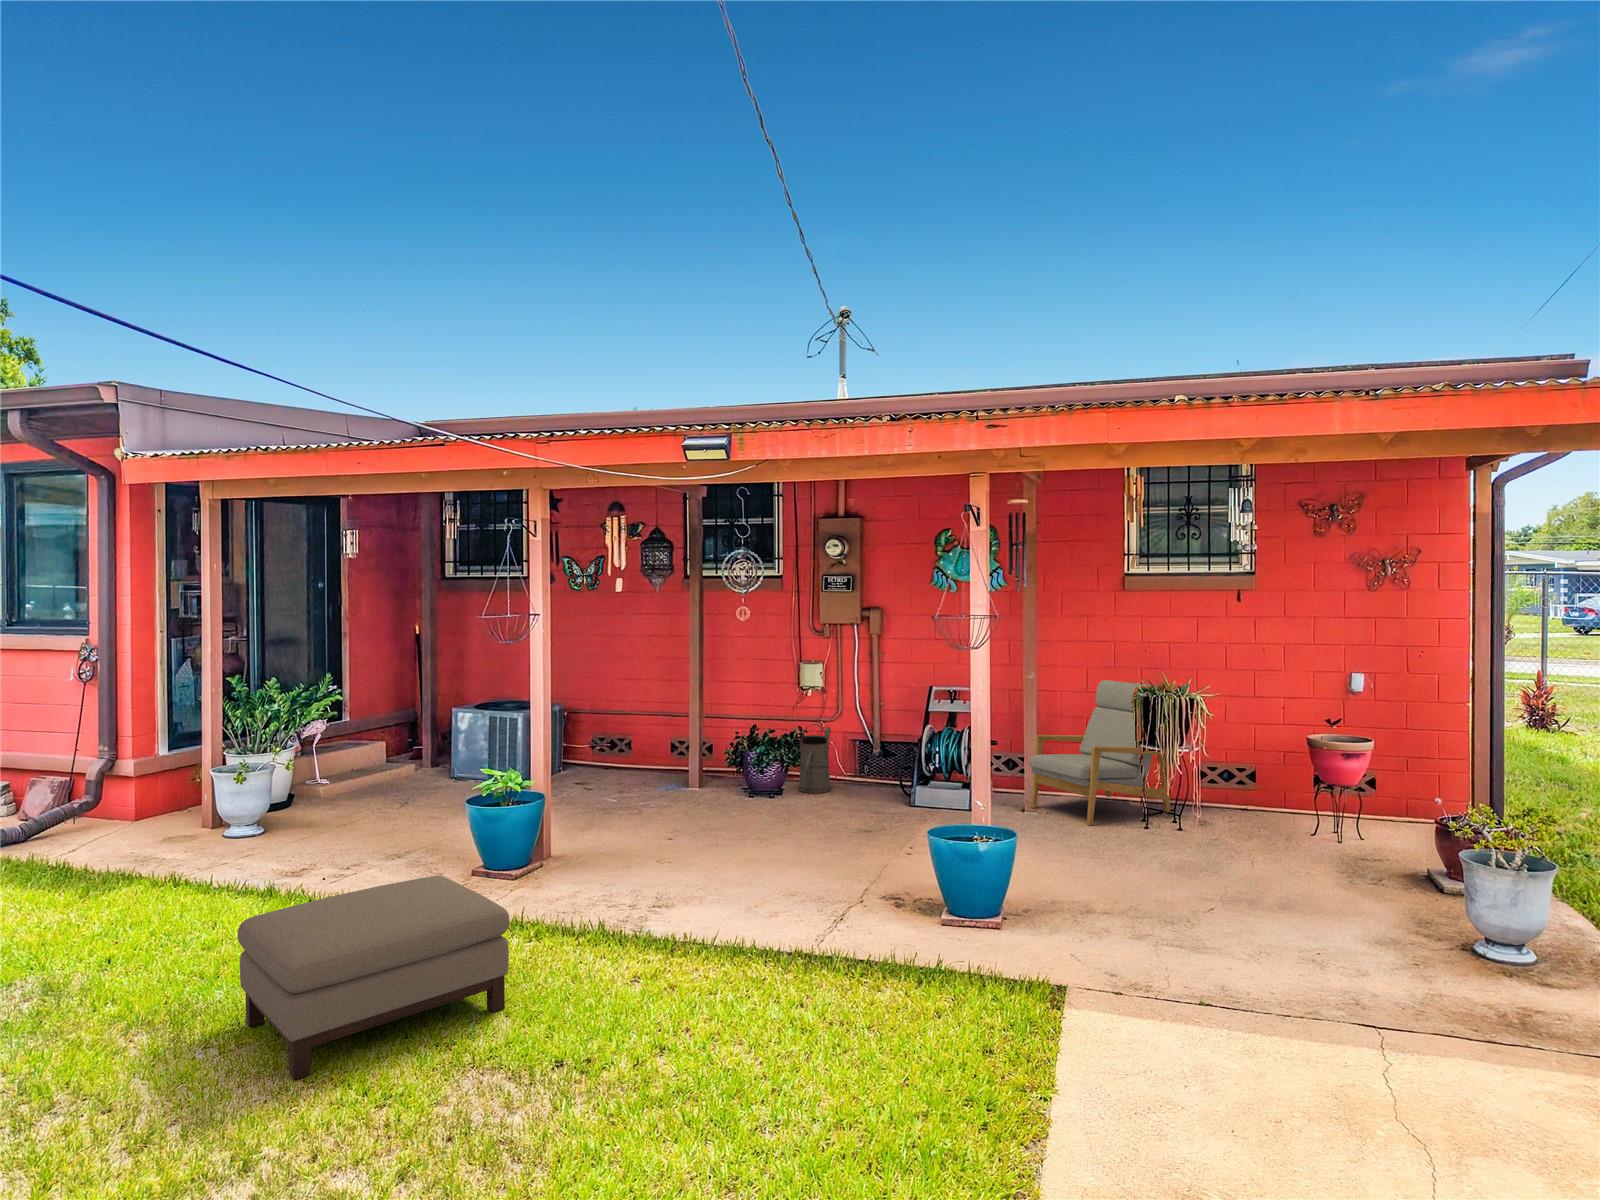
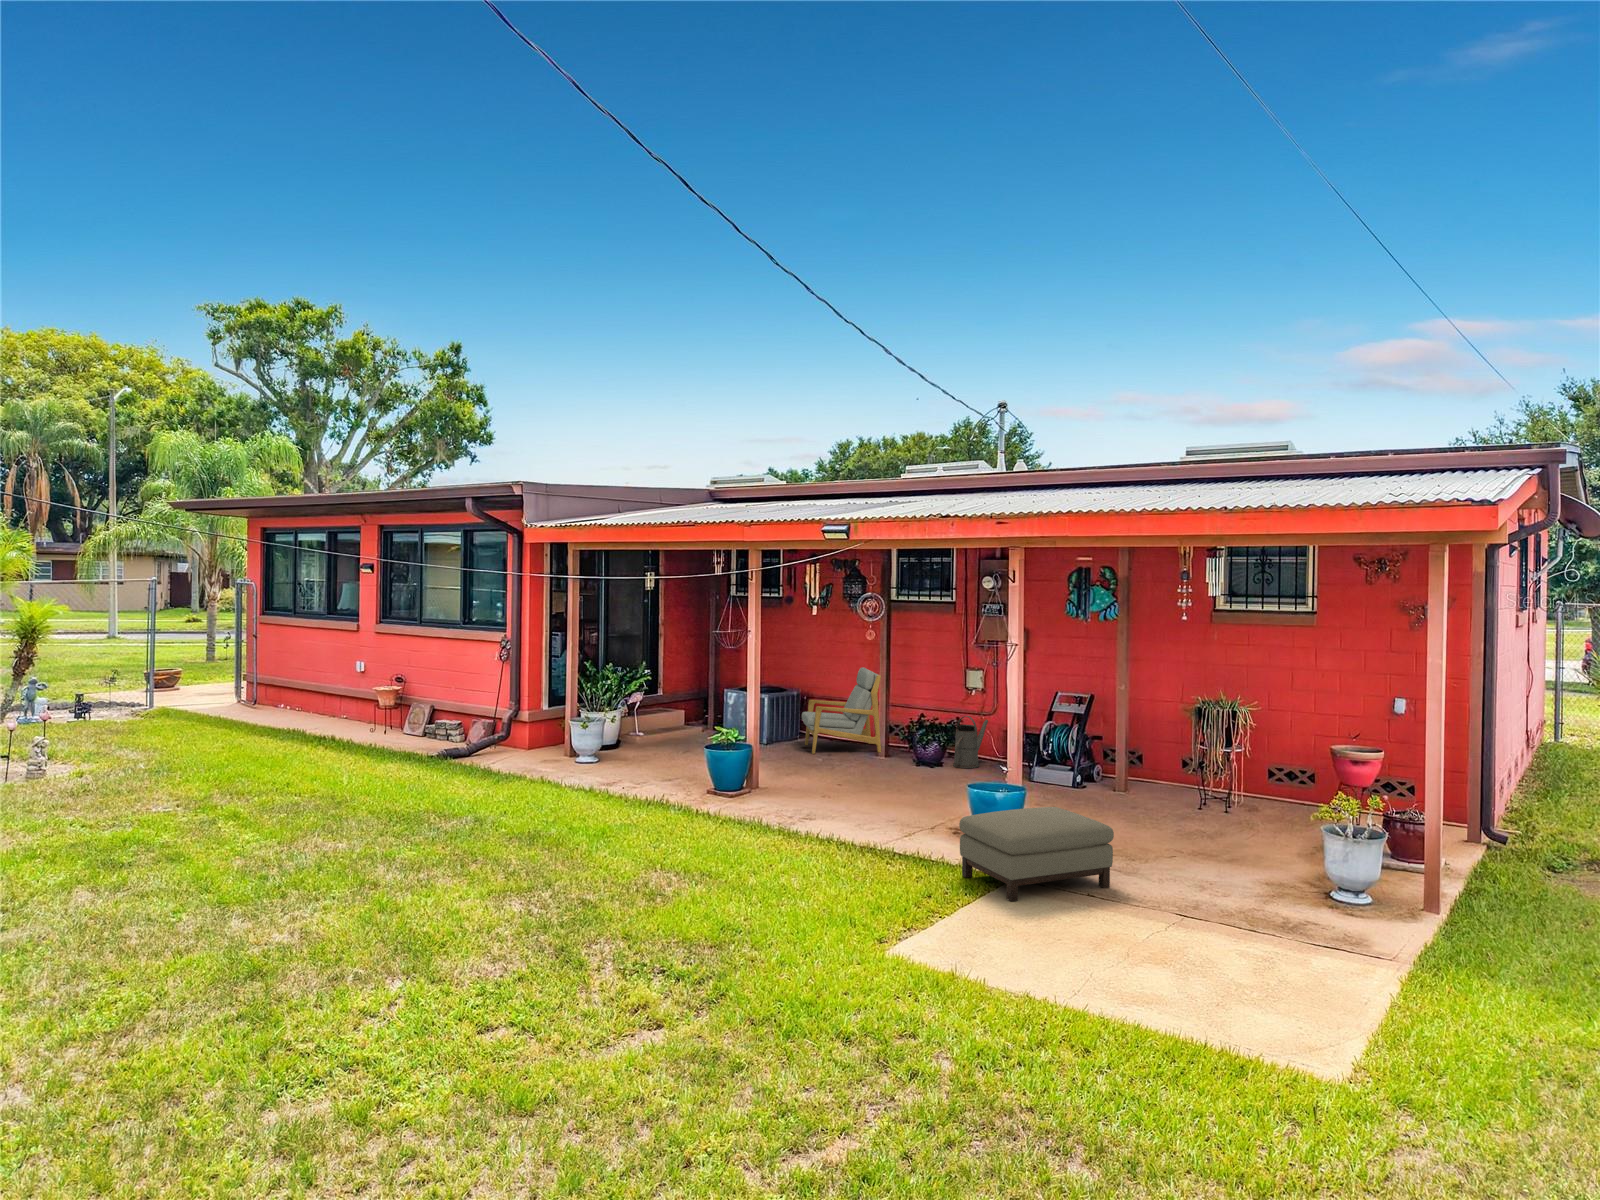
armchair: present [1030,680,1170,825] -> present [802,667,881,754]
ottoman: present [238,876,509,1080] -> present [959,807,1114,901]

